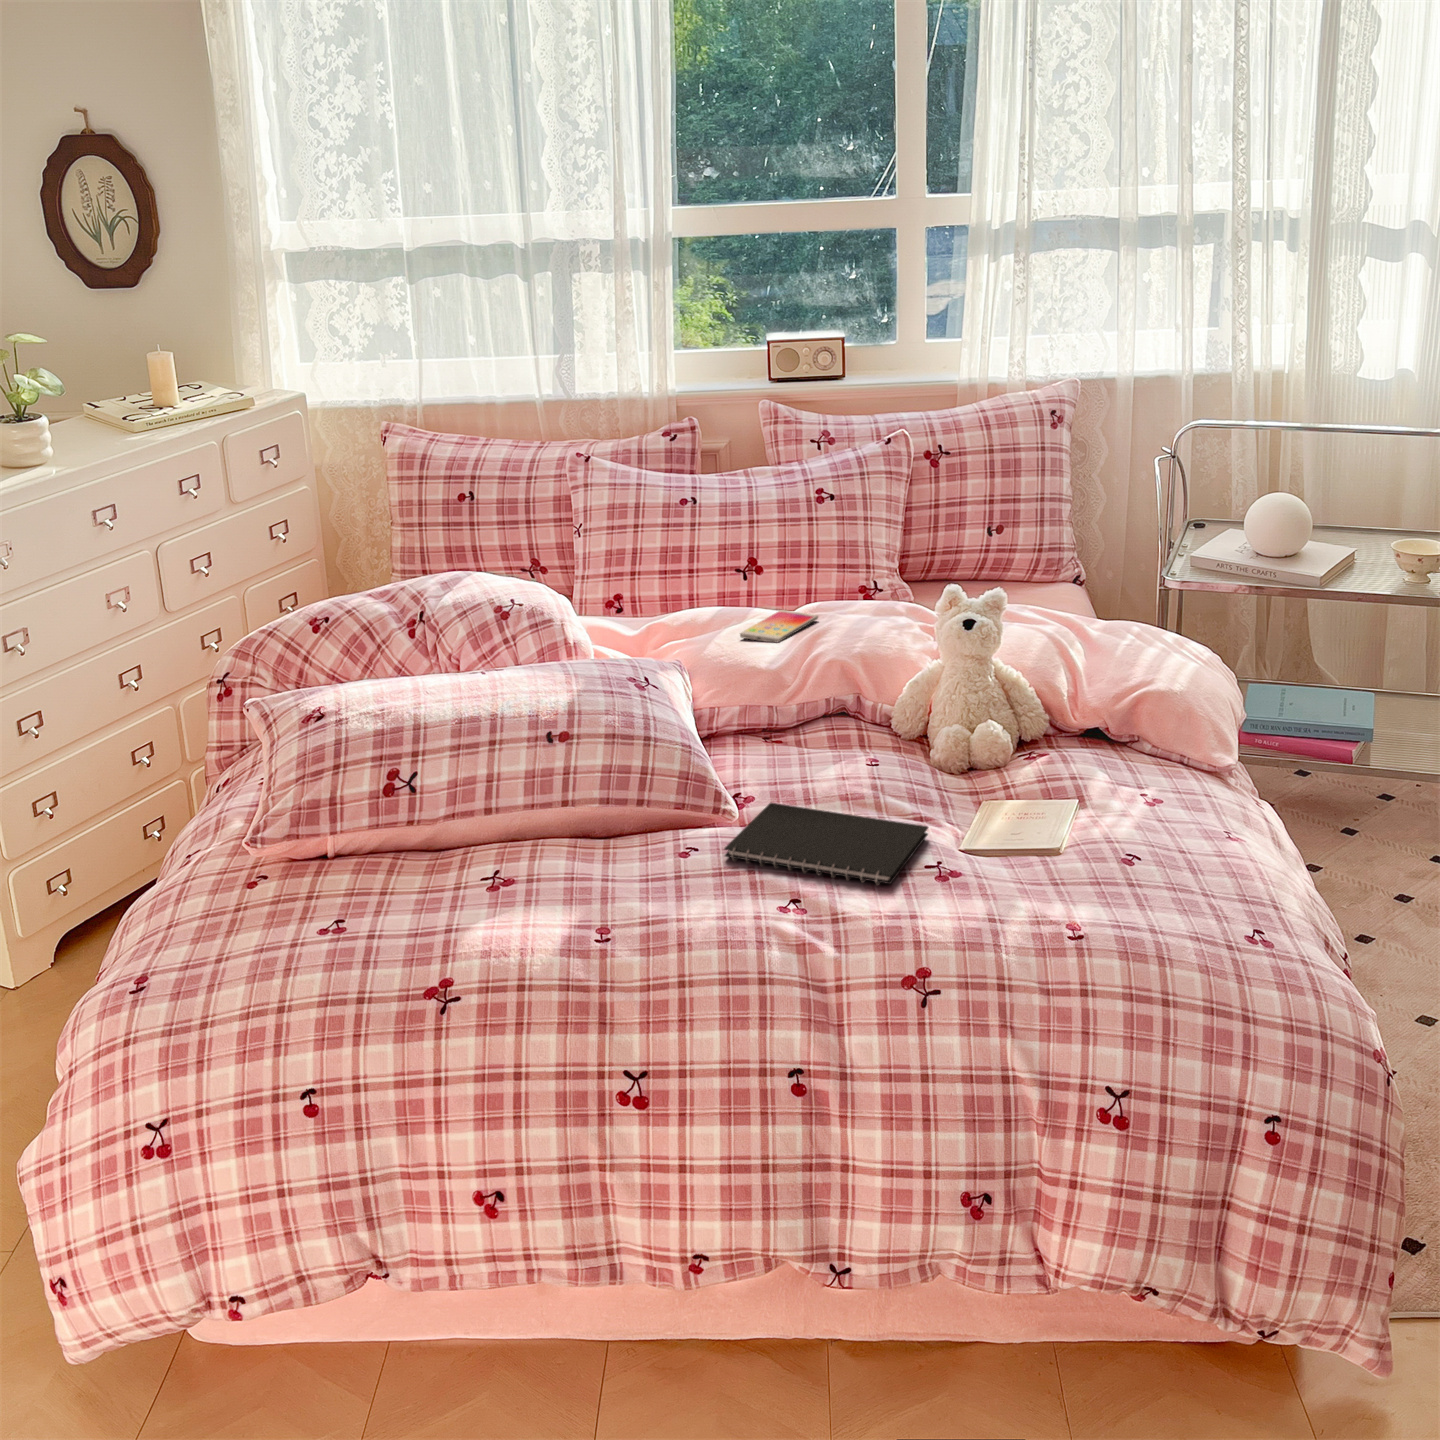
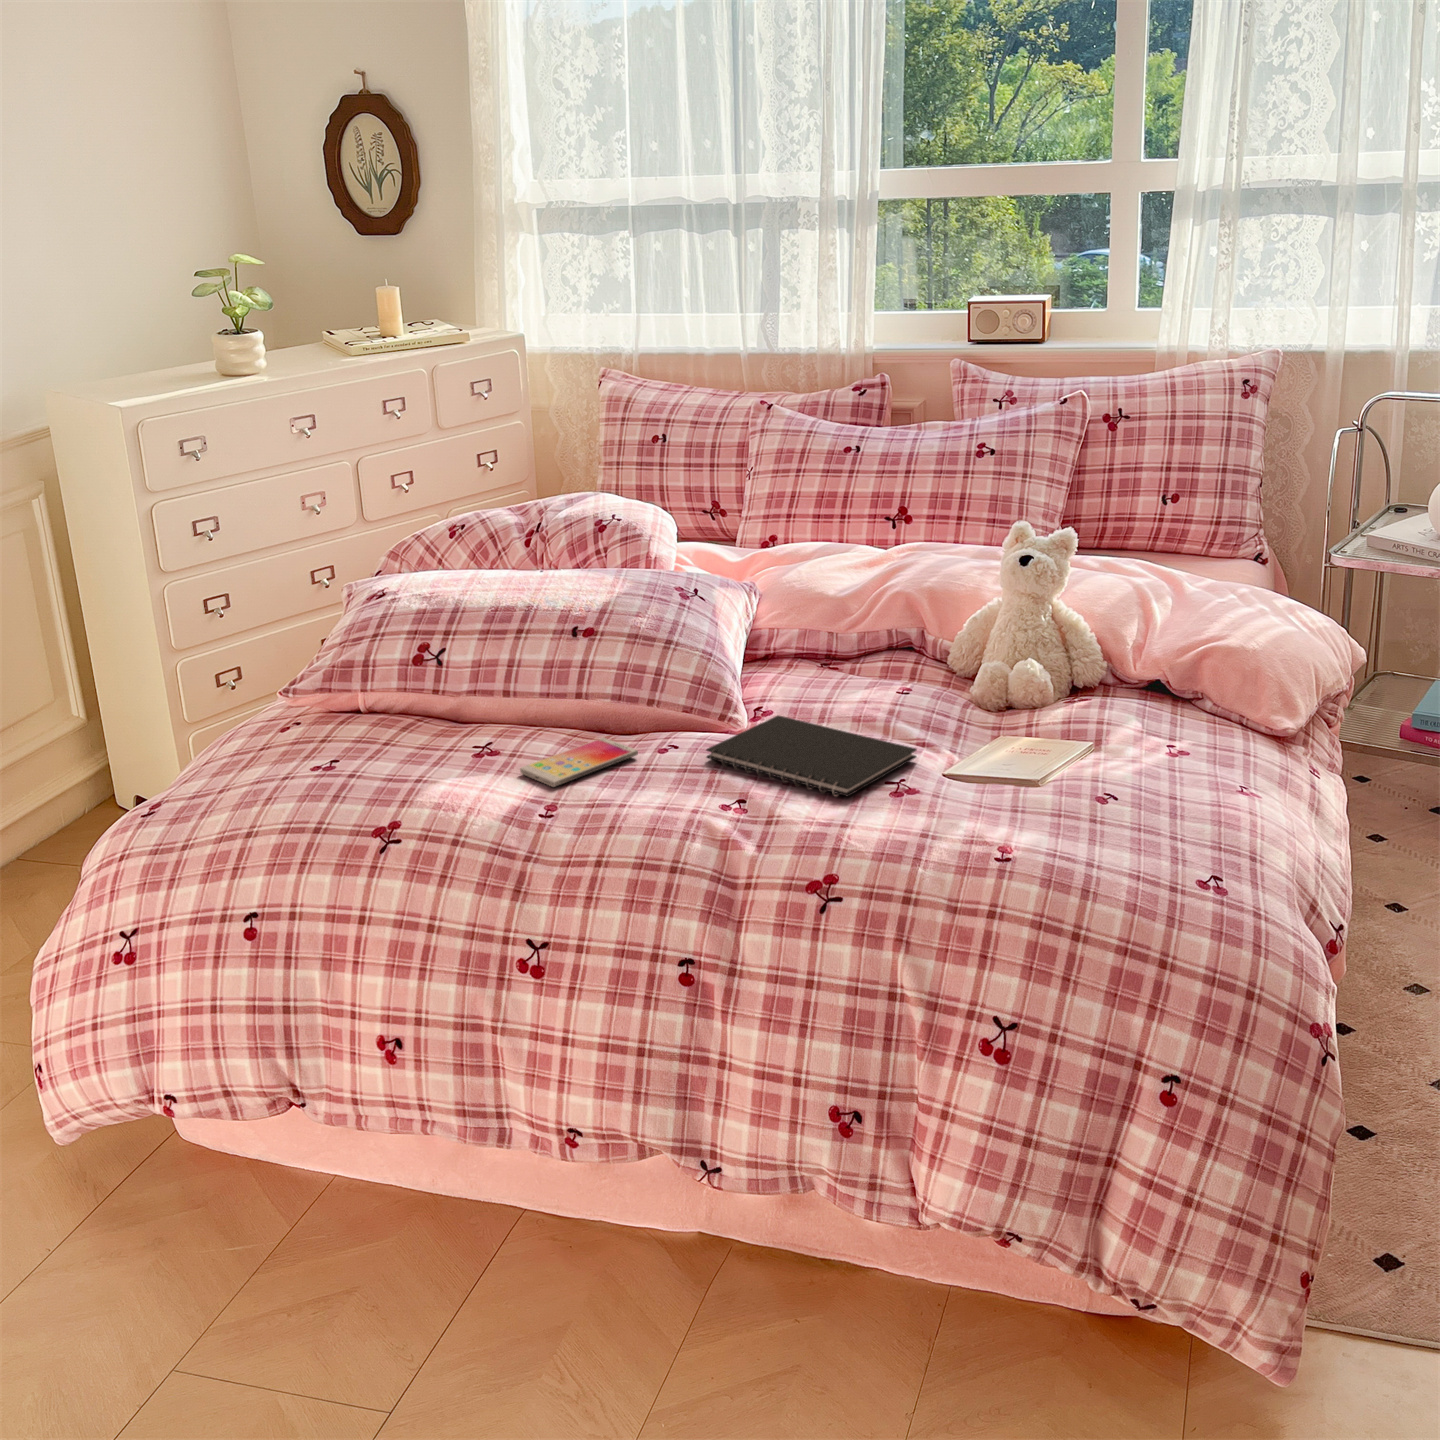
smartphone: present [740,610,818,642] -> present [520,738,638,787]

